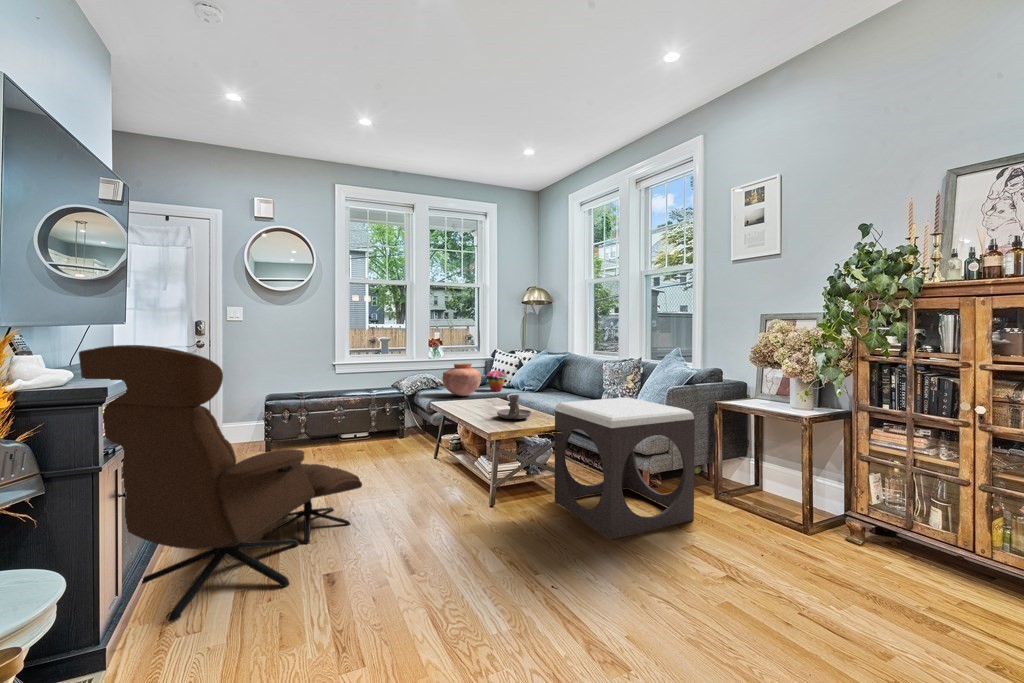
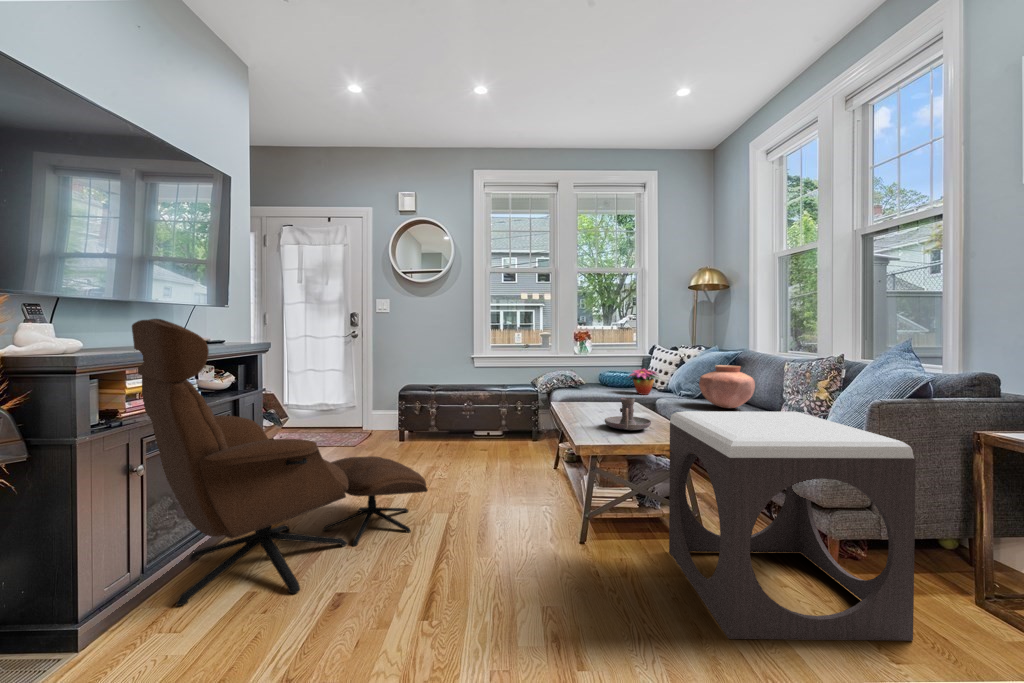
vase: present [442,363,481,396] -> present [699,365,755,408]

